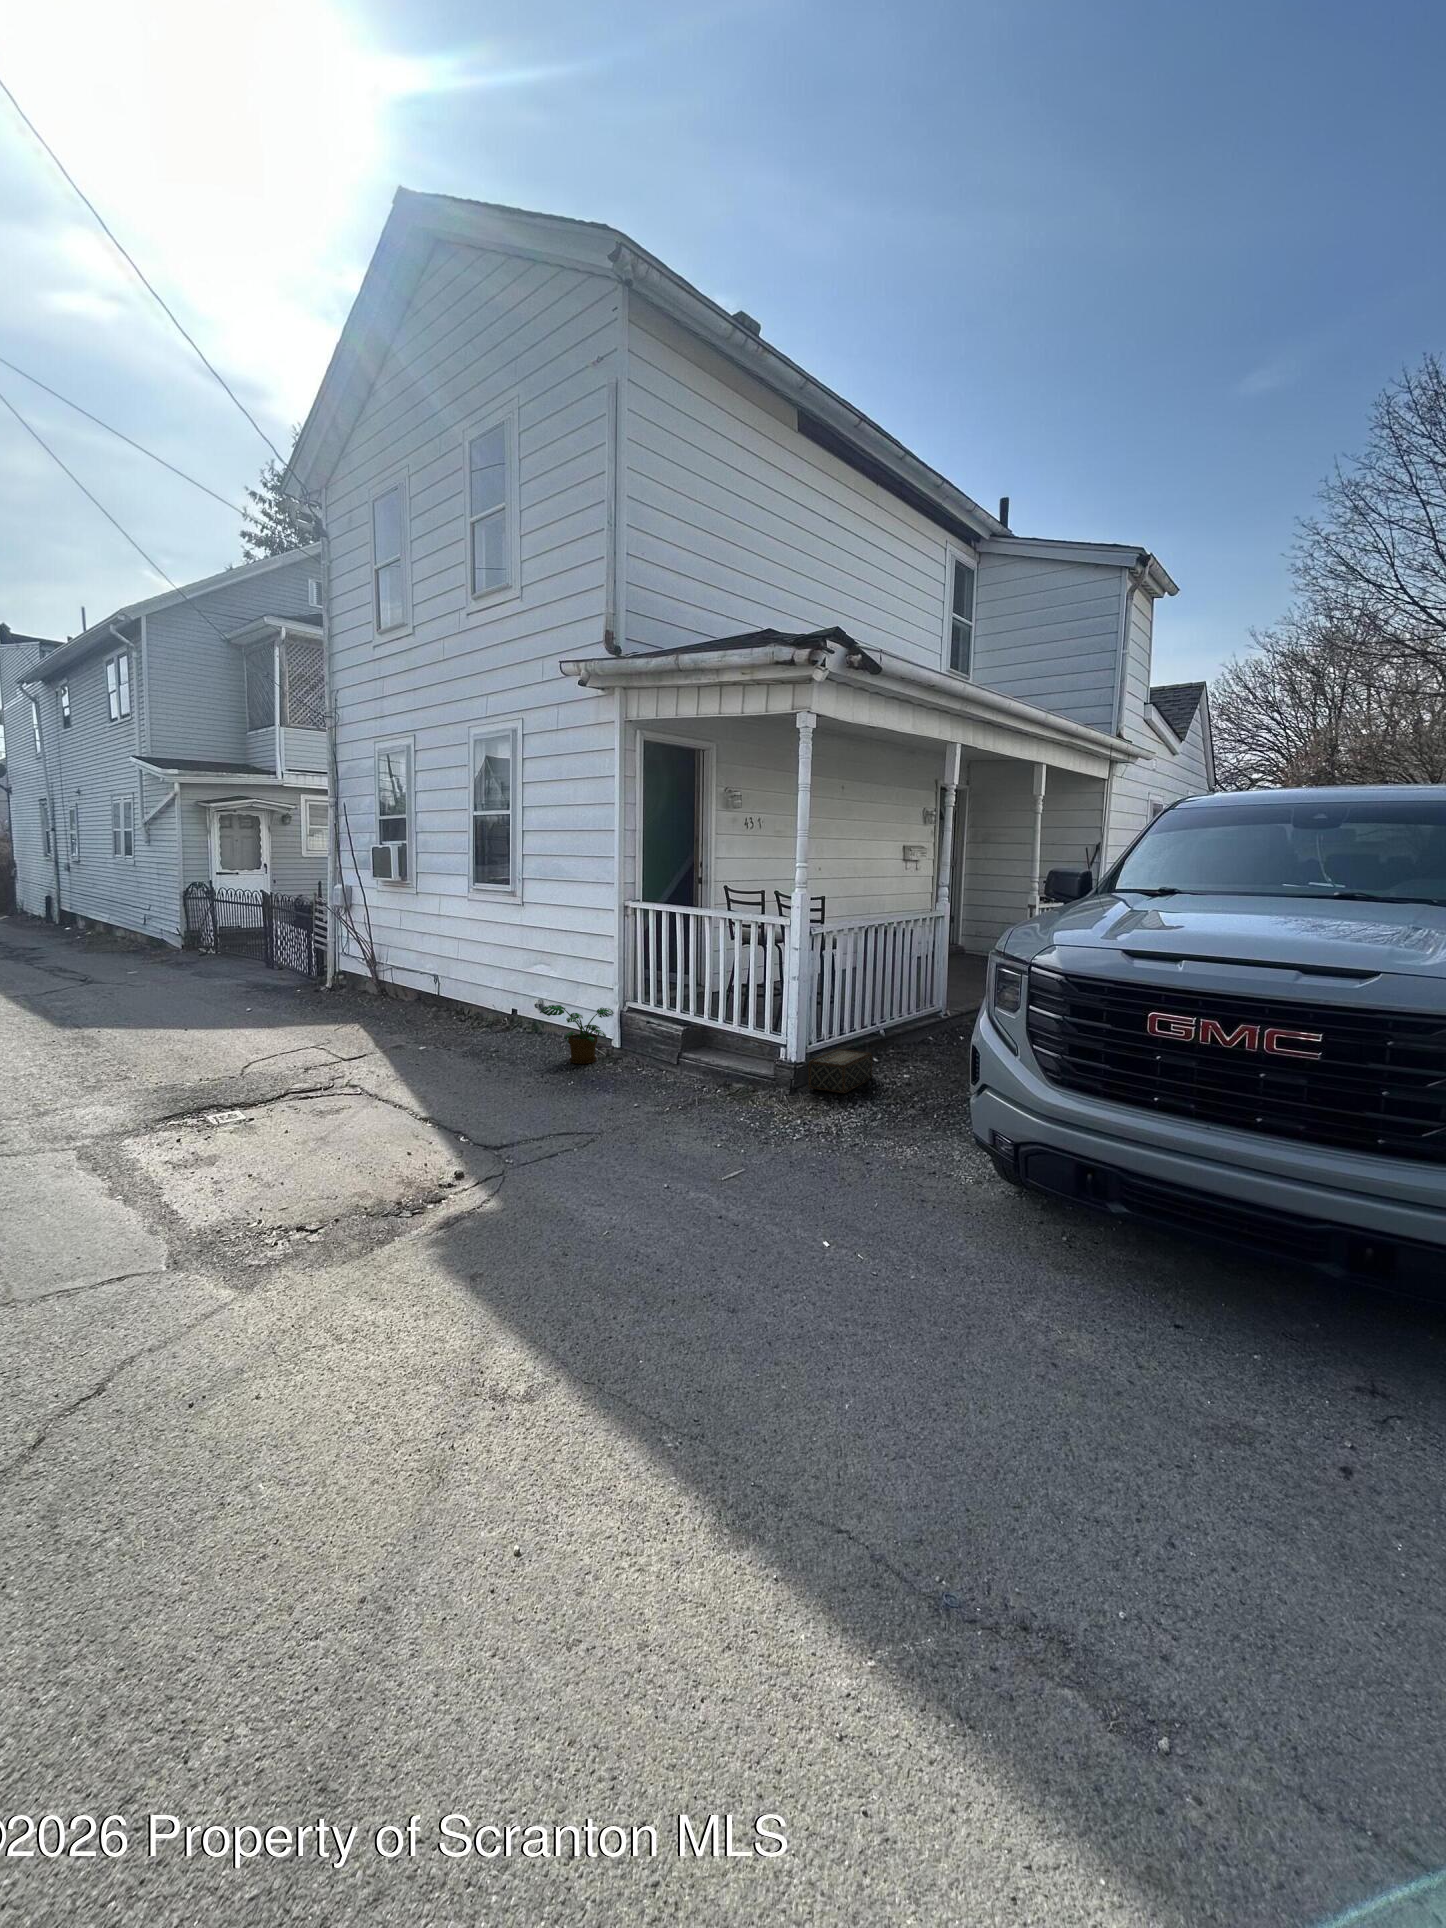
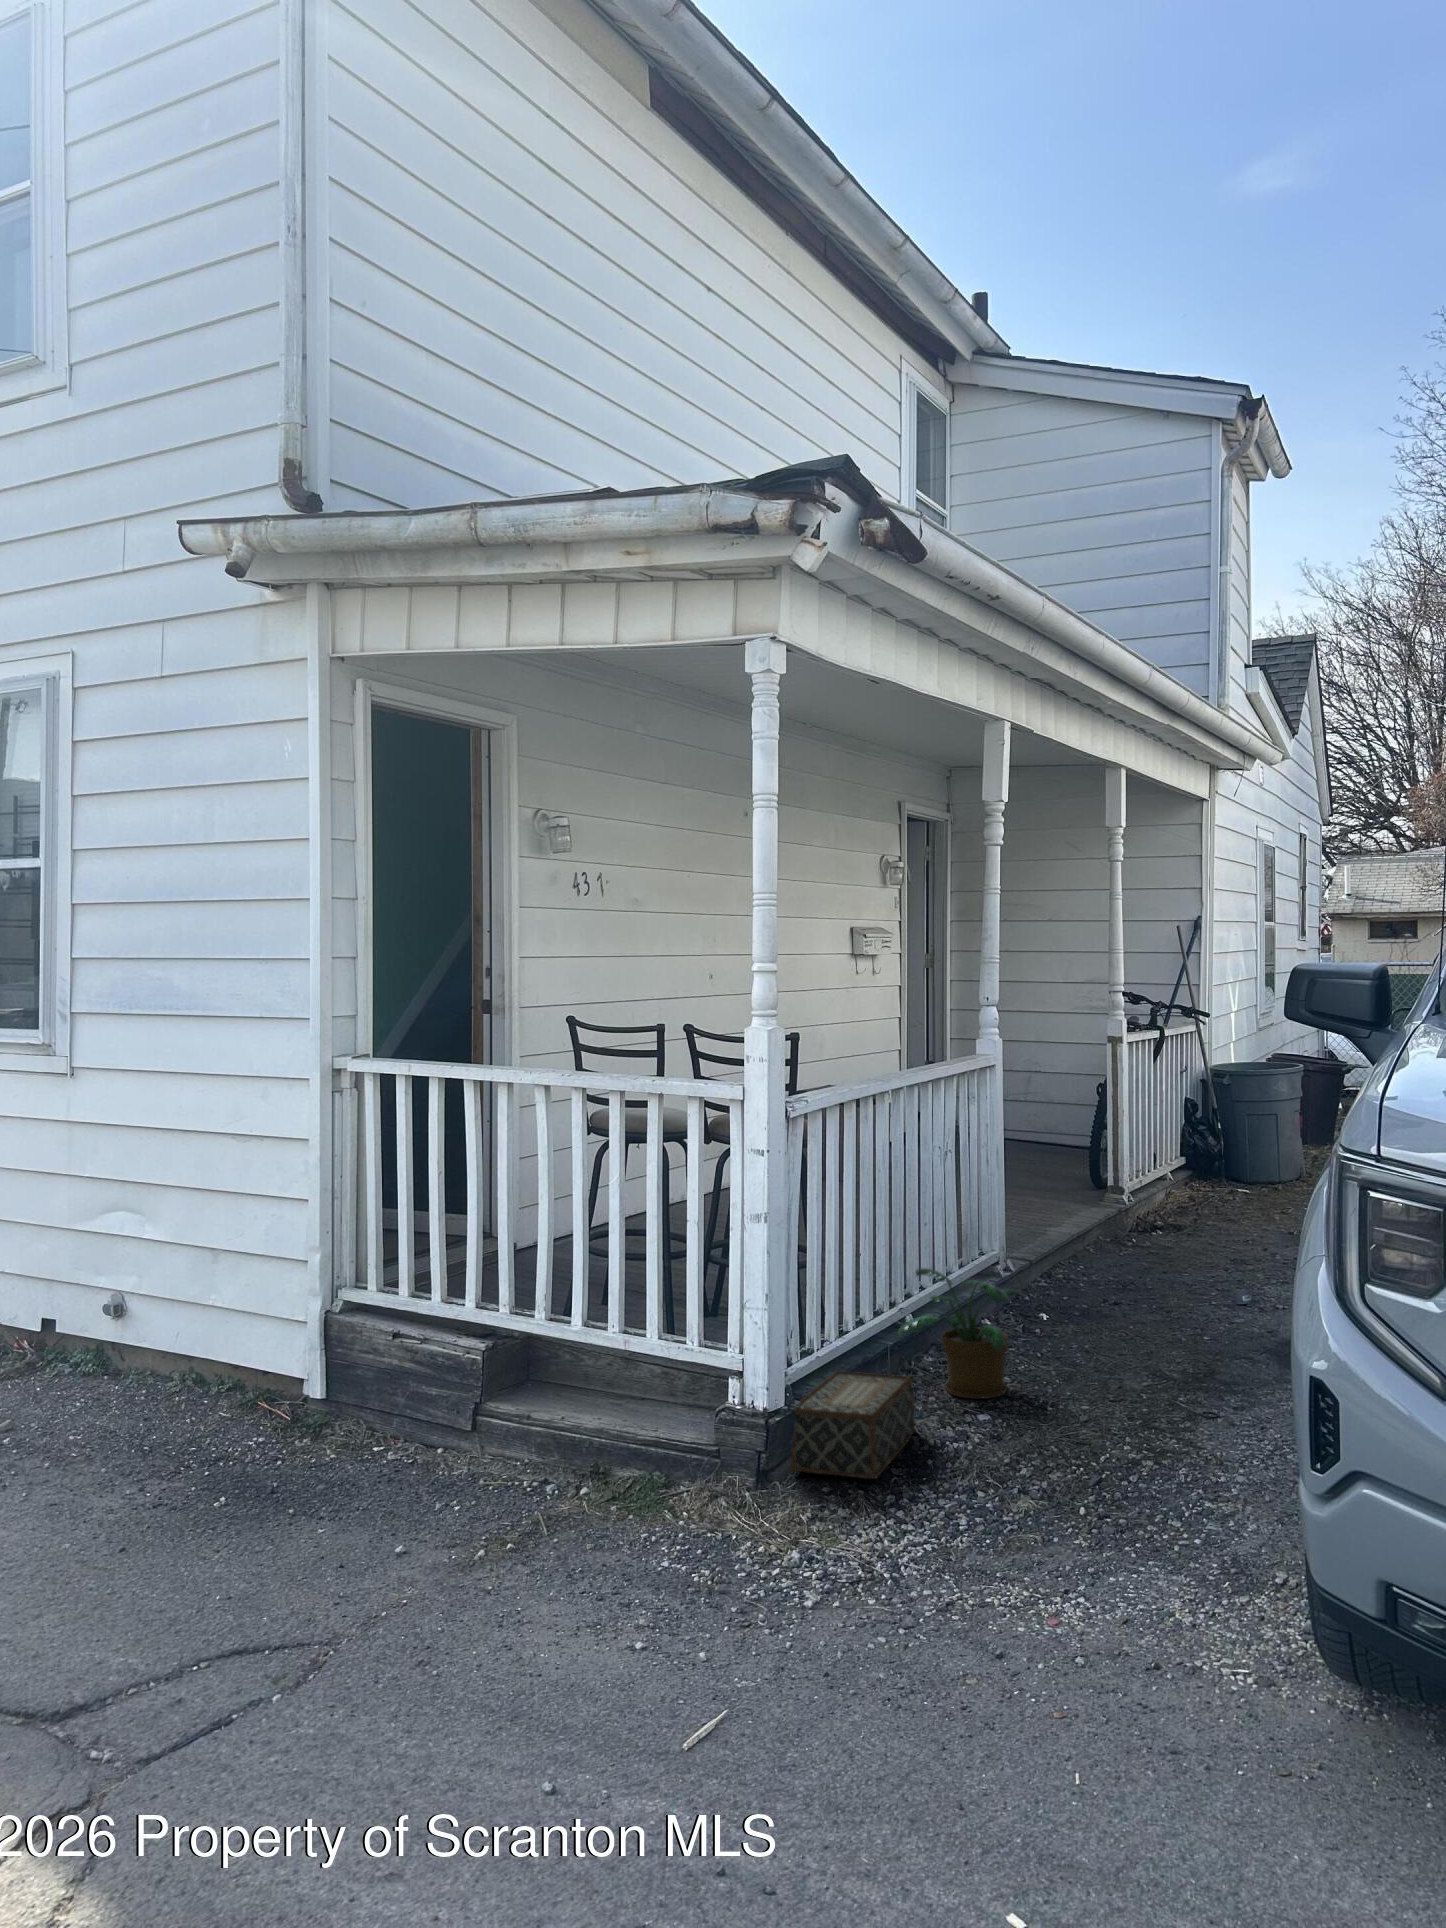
potted plant: present [540,1005,614,1064] -> present [897,1268,1020,1399]

